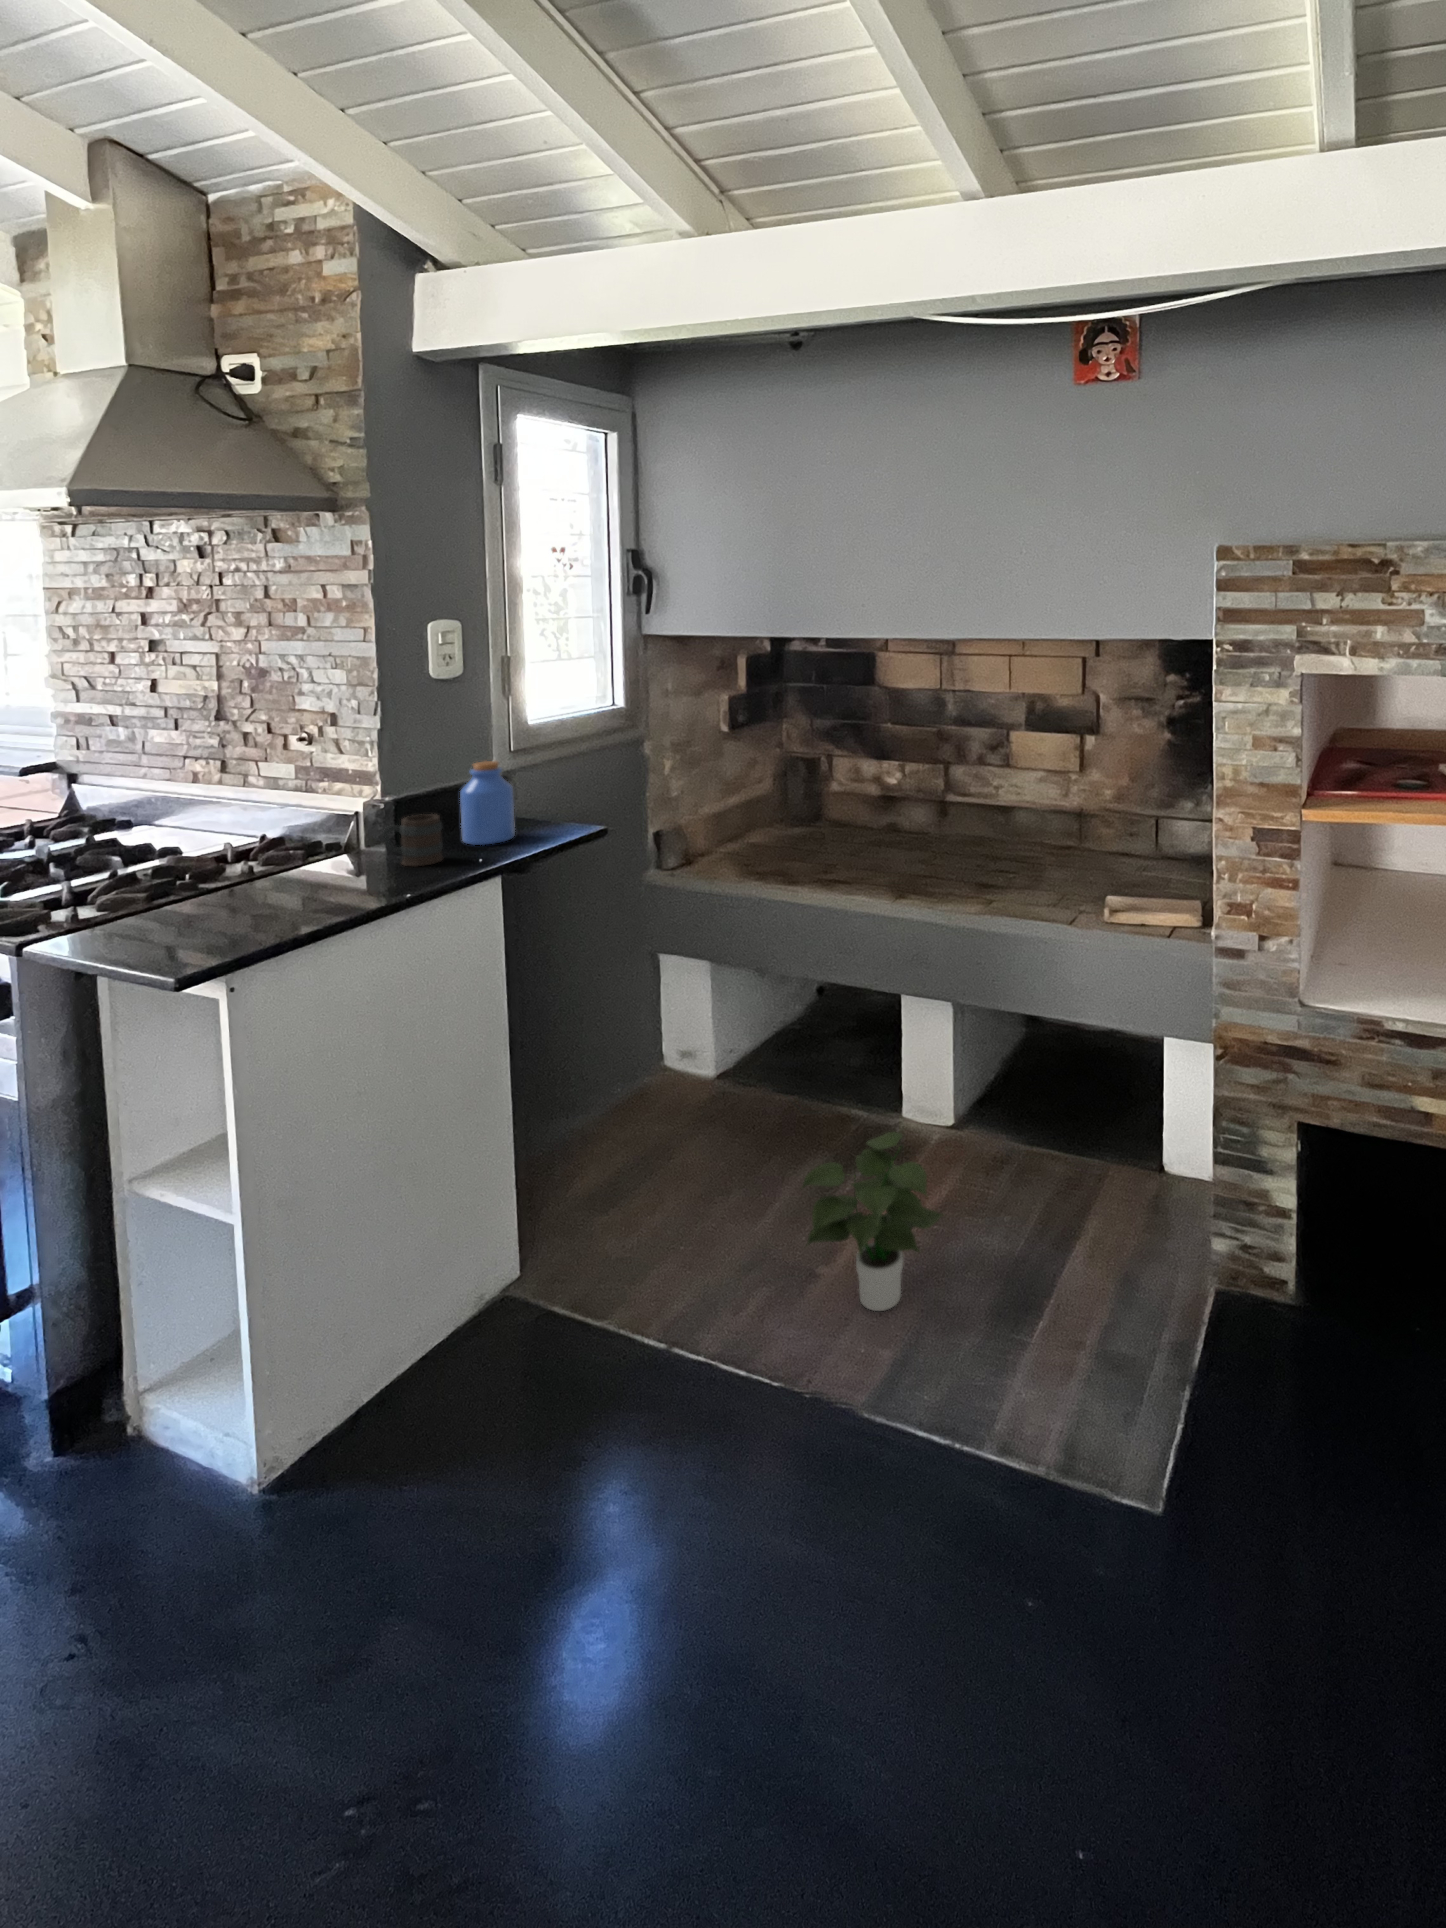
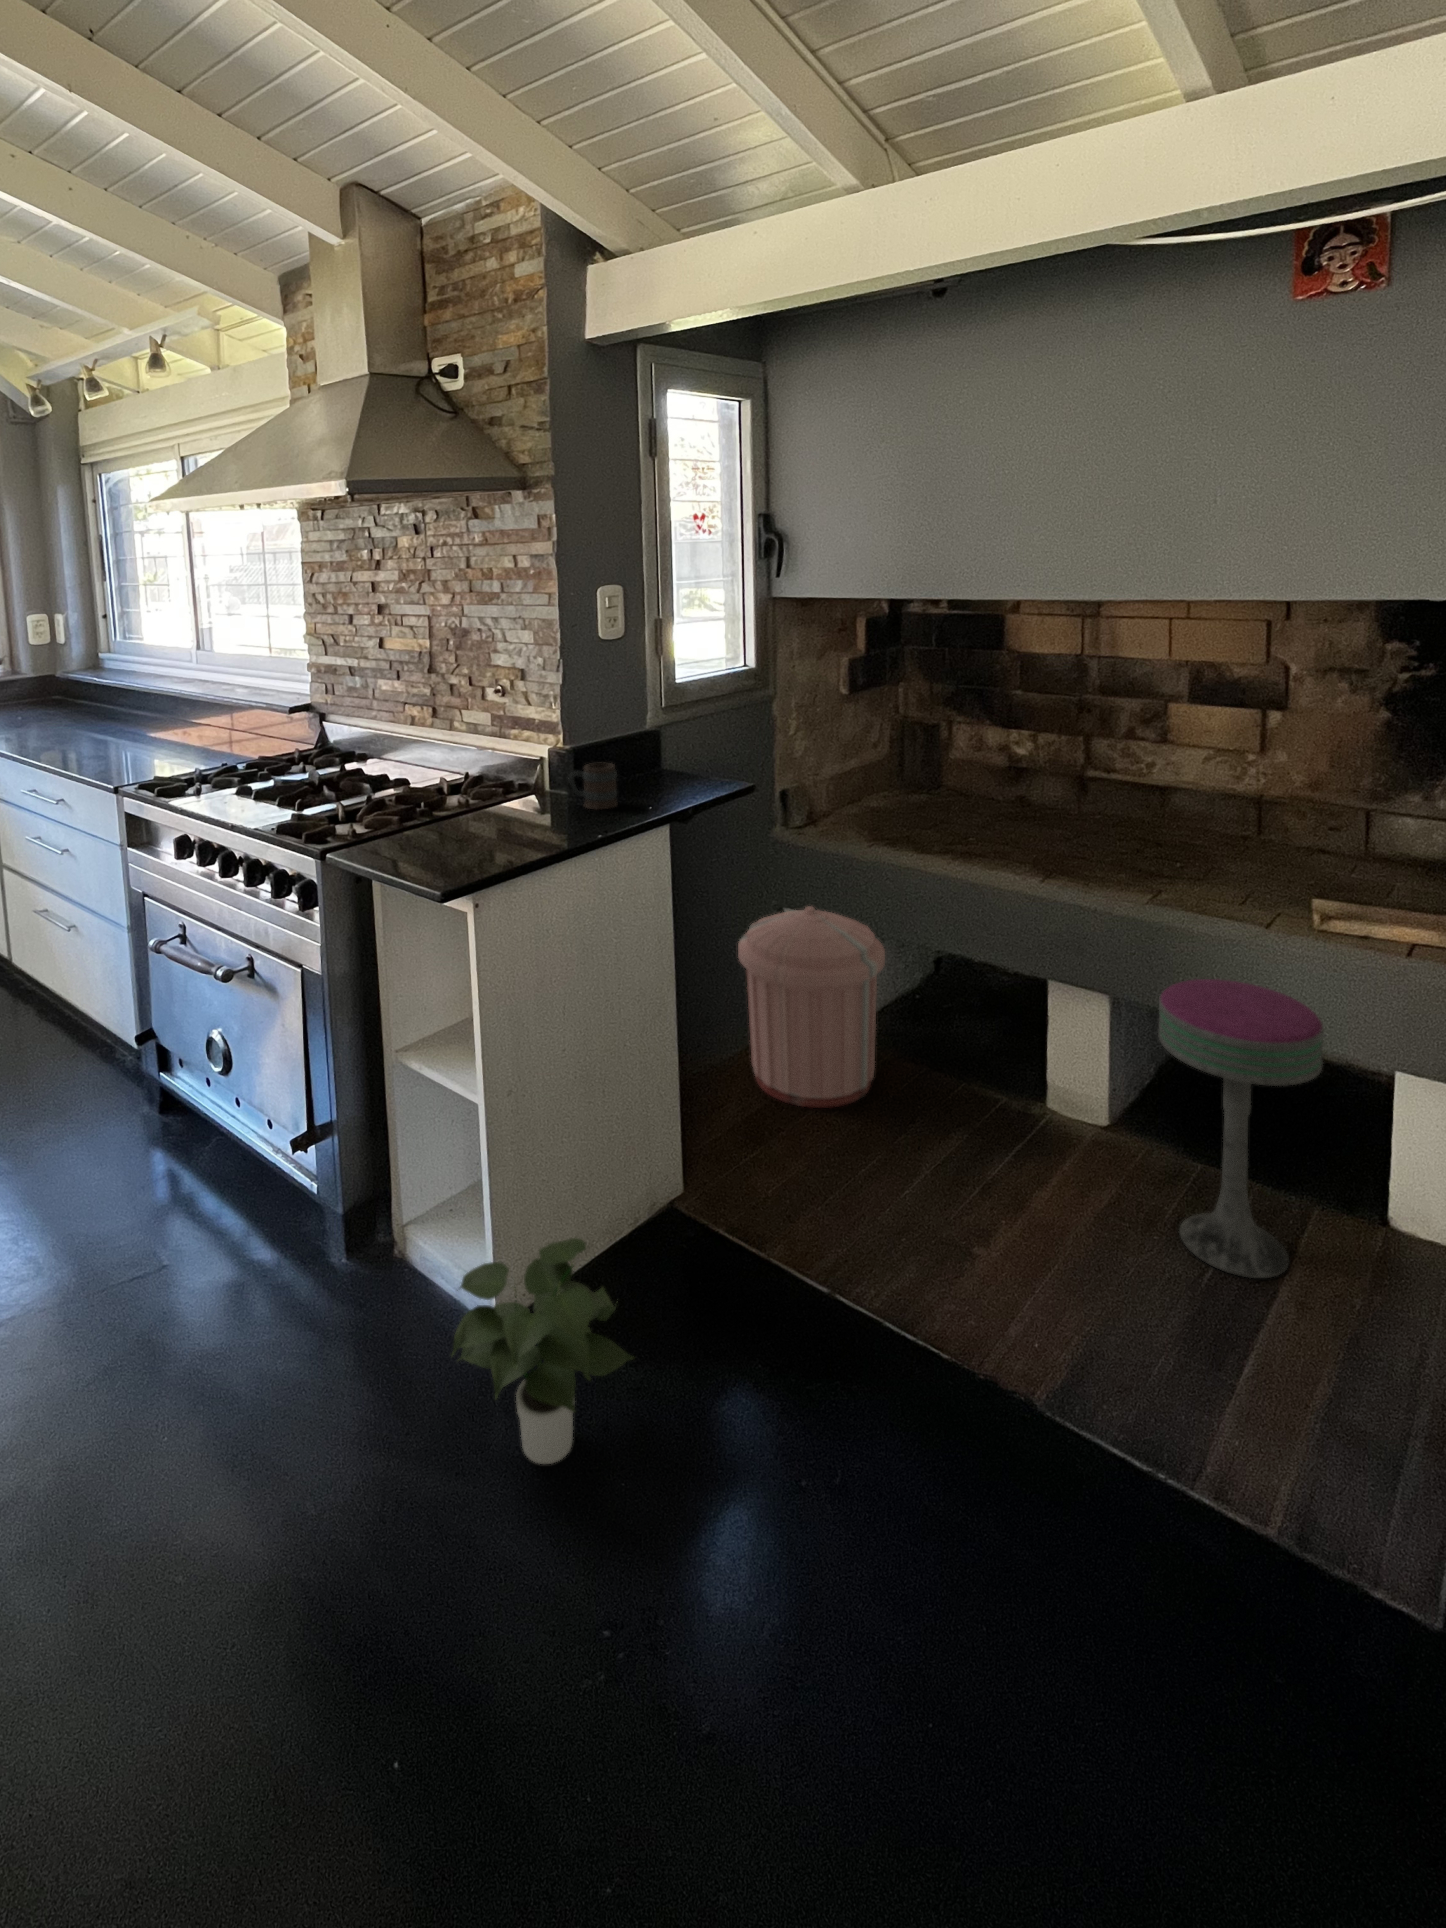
jar: present [460,761,515,845] -> none [627,716,673,793]
trash can: none [600,951,753,1161] -> present [738,906,885,1108]
bar stool: none [980,977,1106,1242] -> present [1159,979,1324,1278]
potted plant: present [803,1132,943,1311] -> present [453,1238,634,1464]

